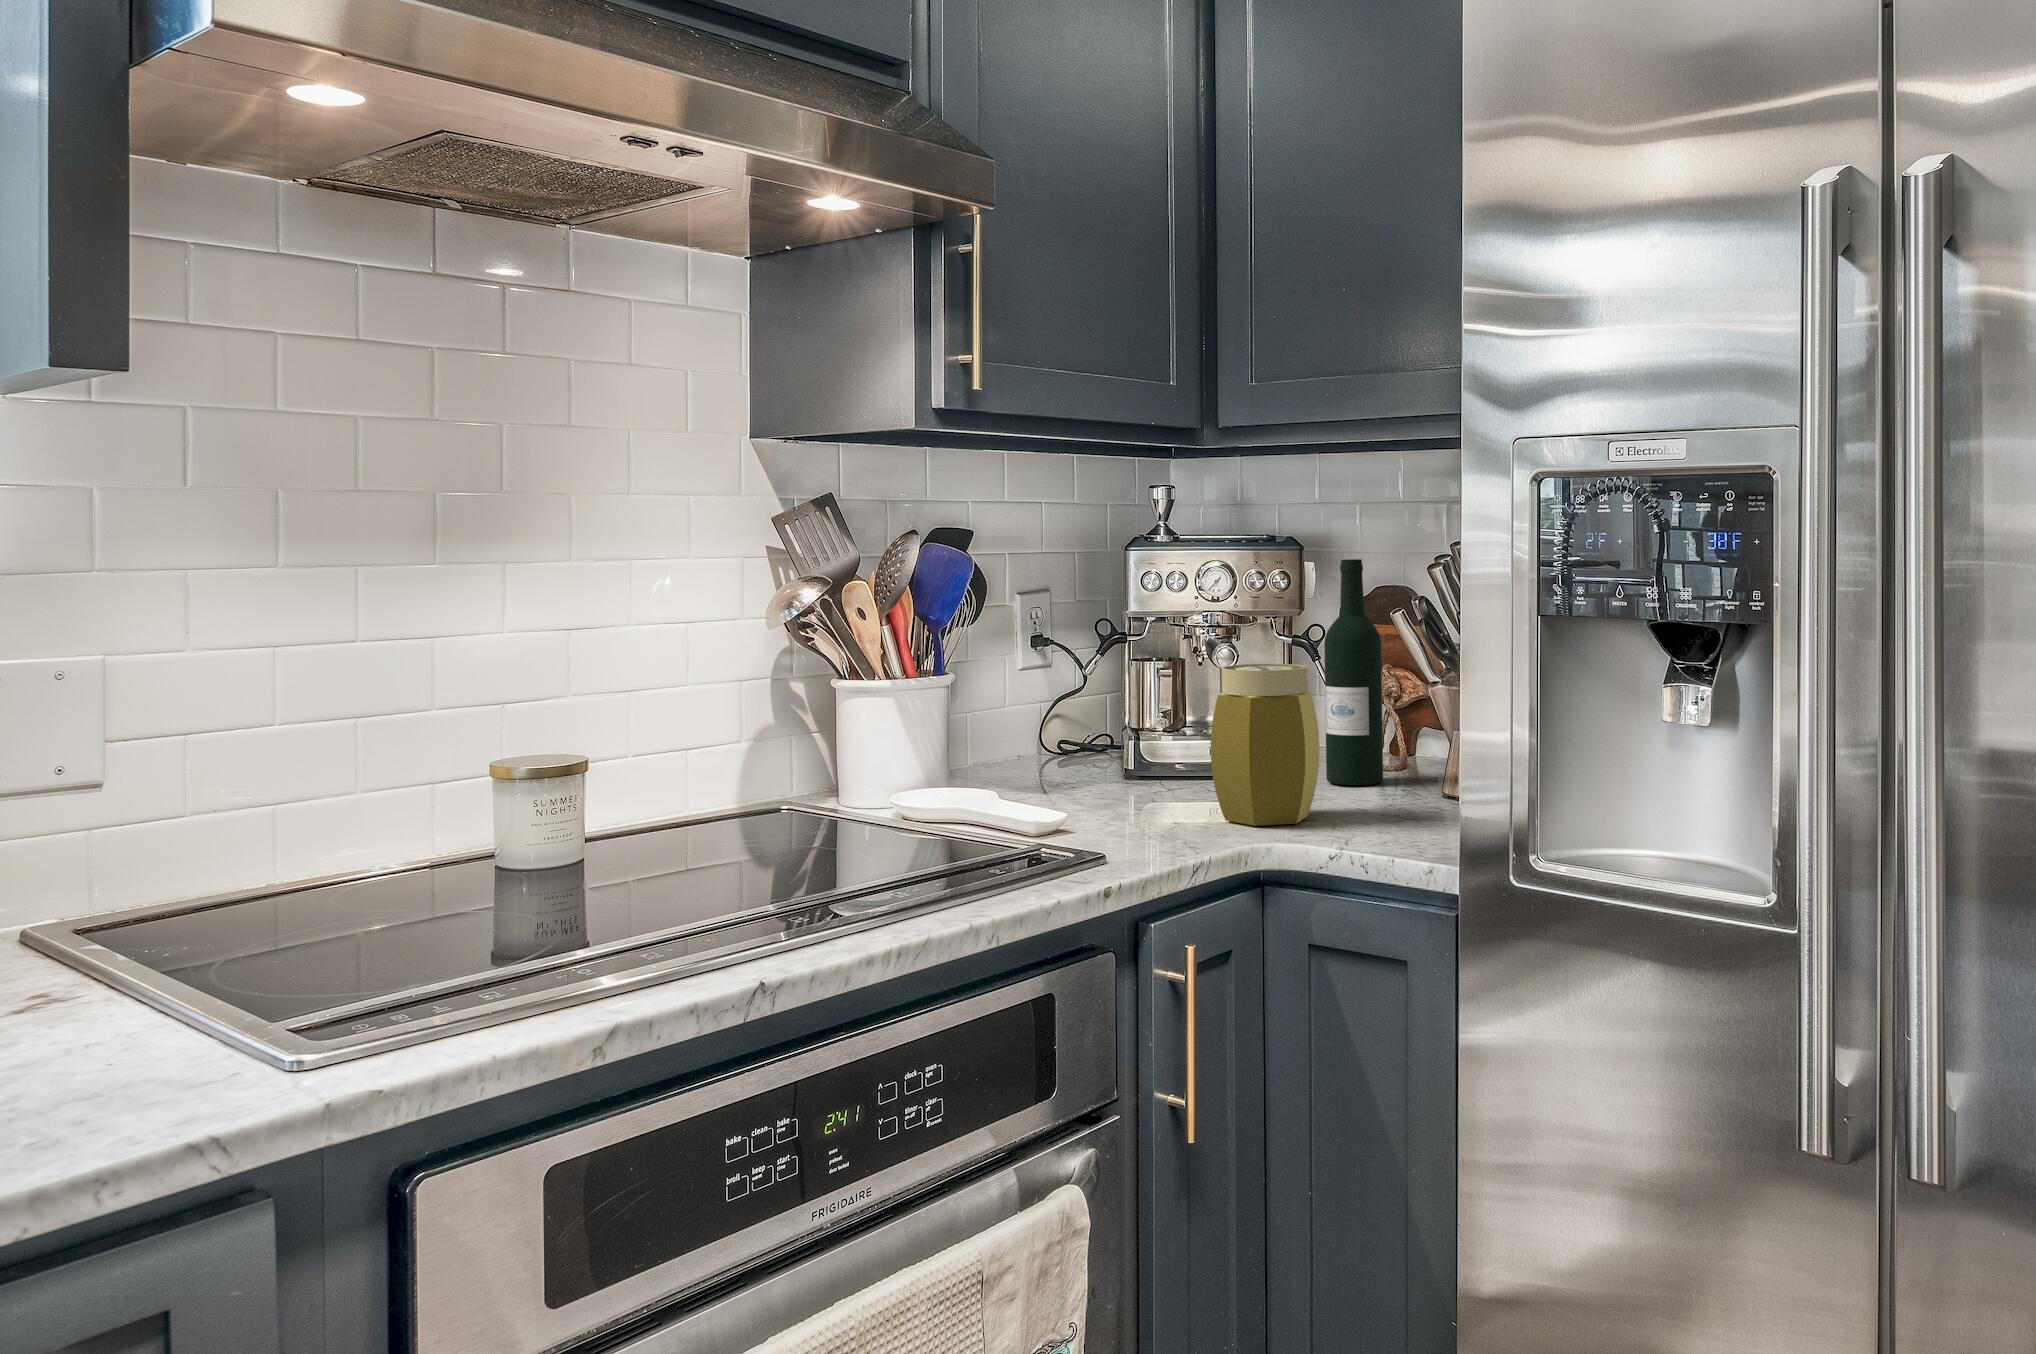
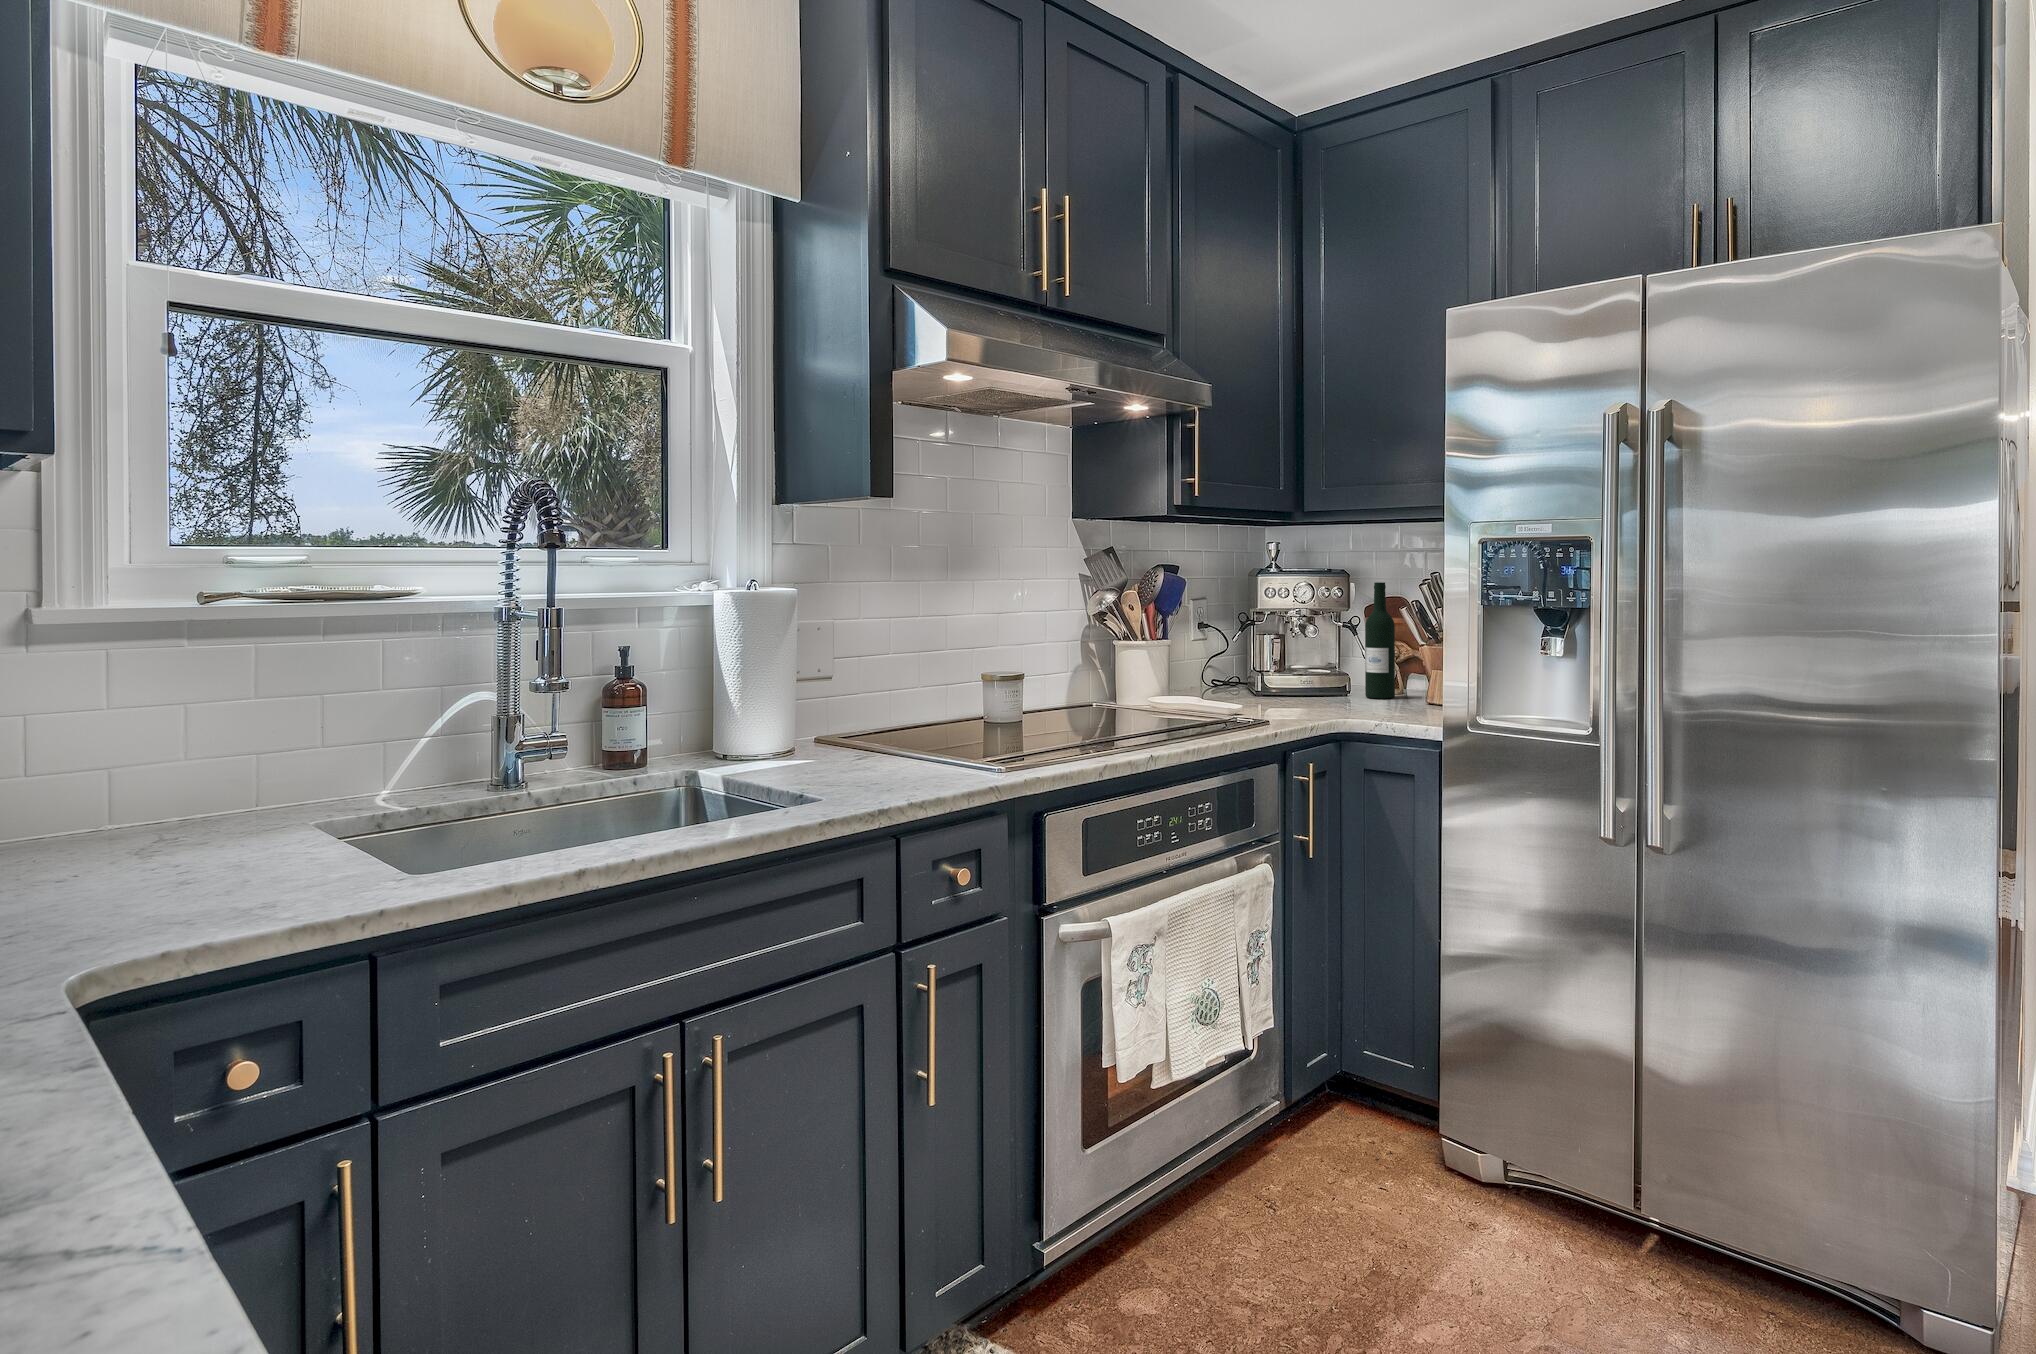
jar: present [1211,664,1319,826] -> none [1315,633,1368,712]

